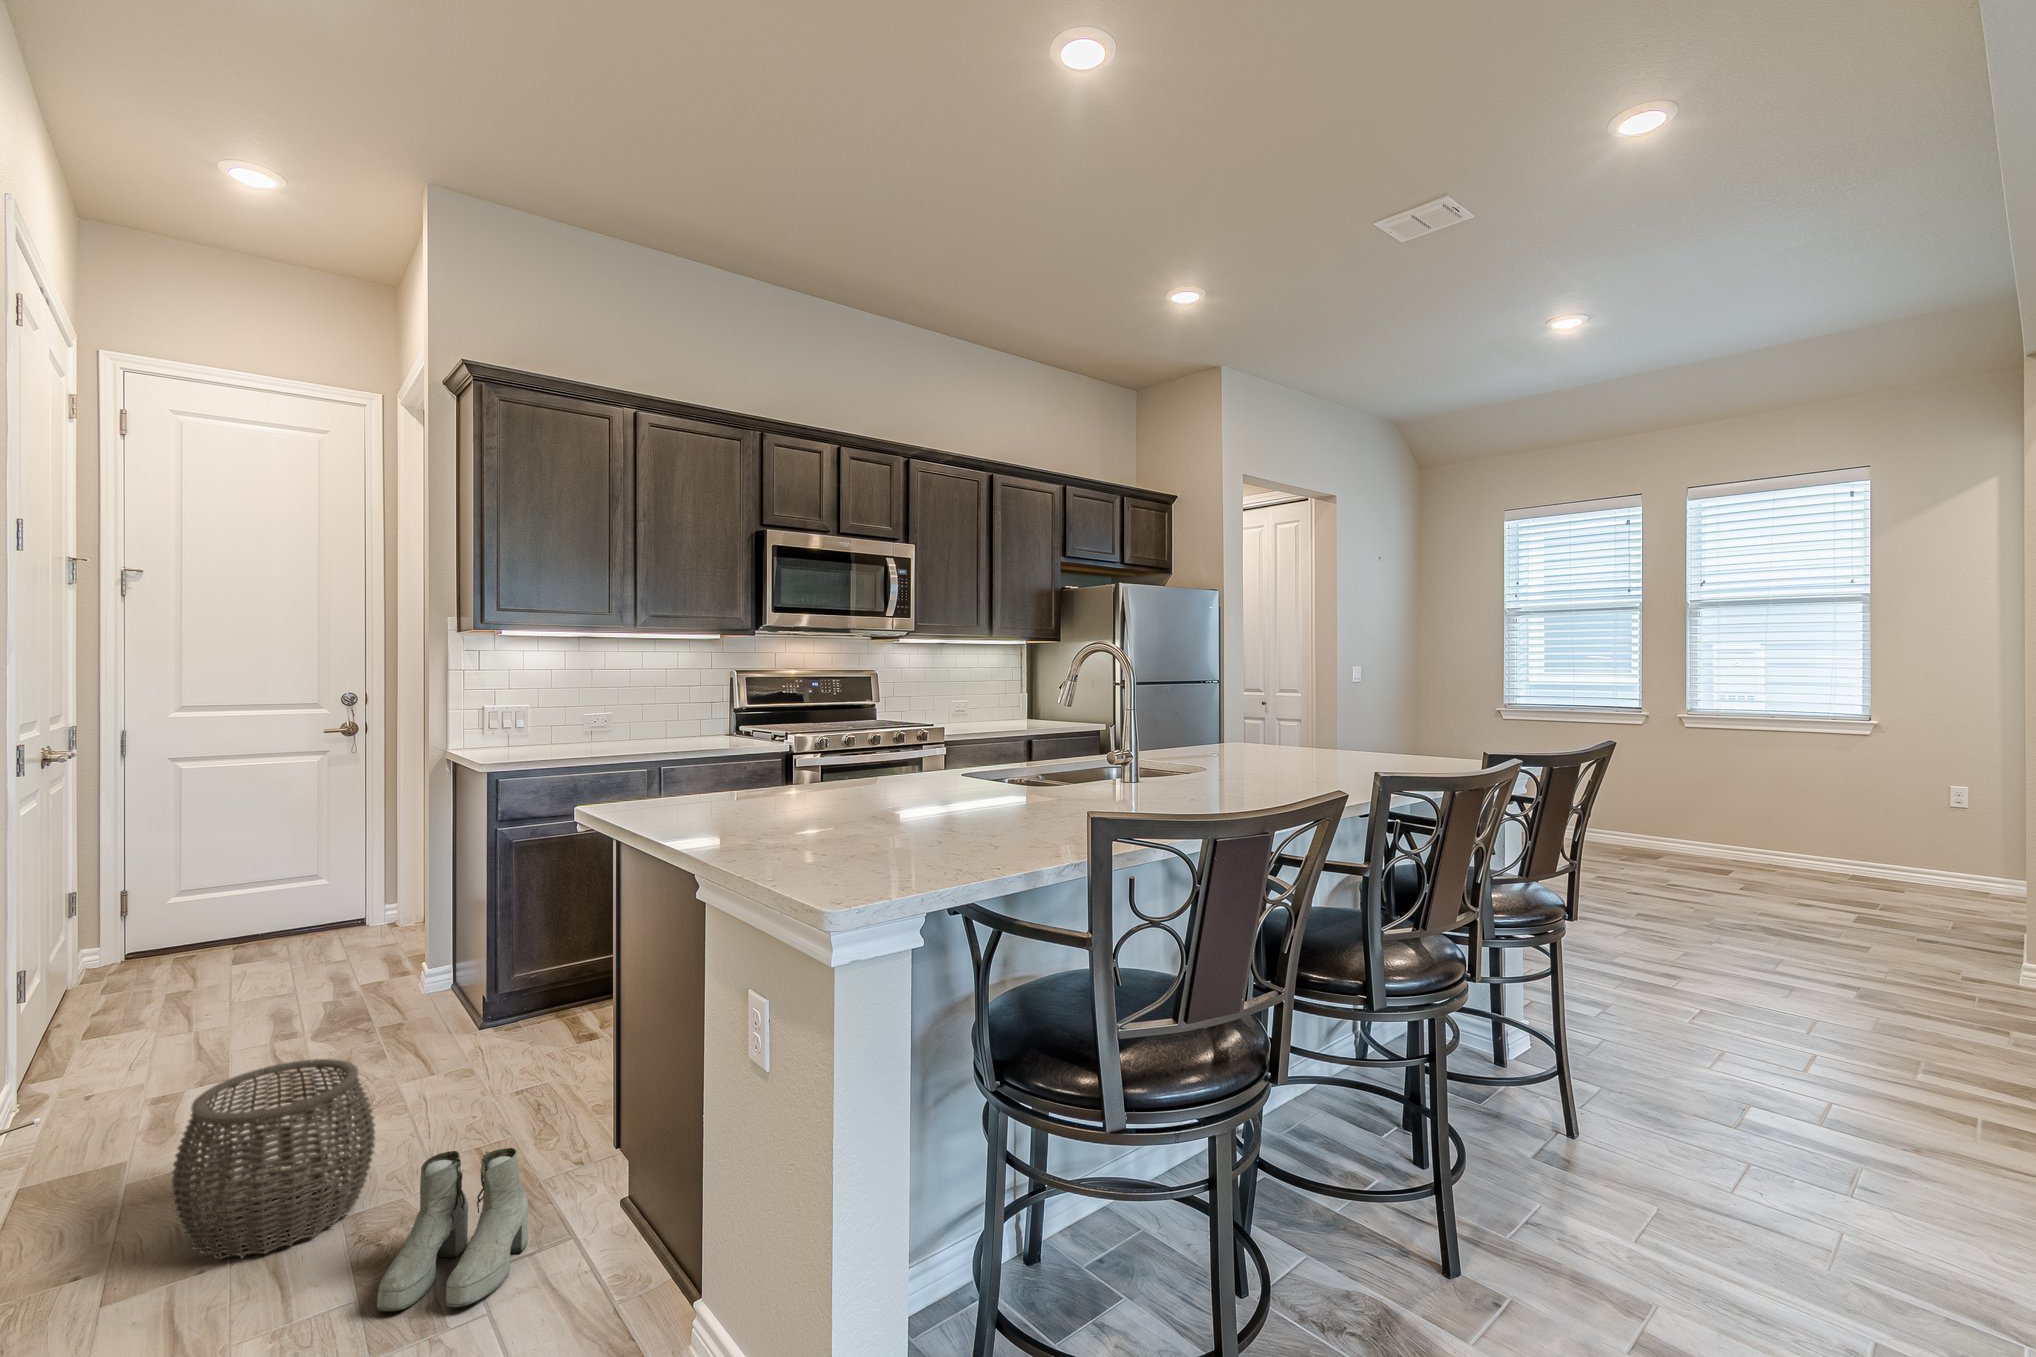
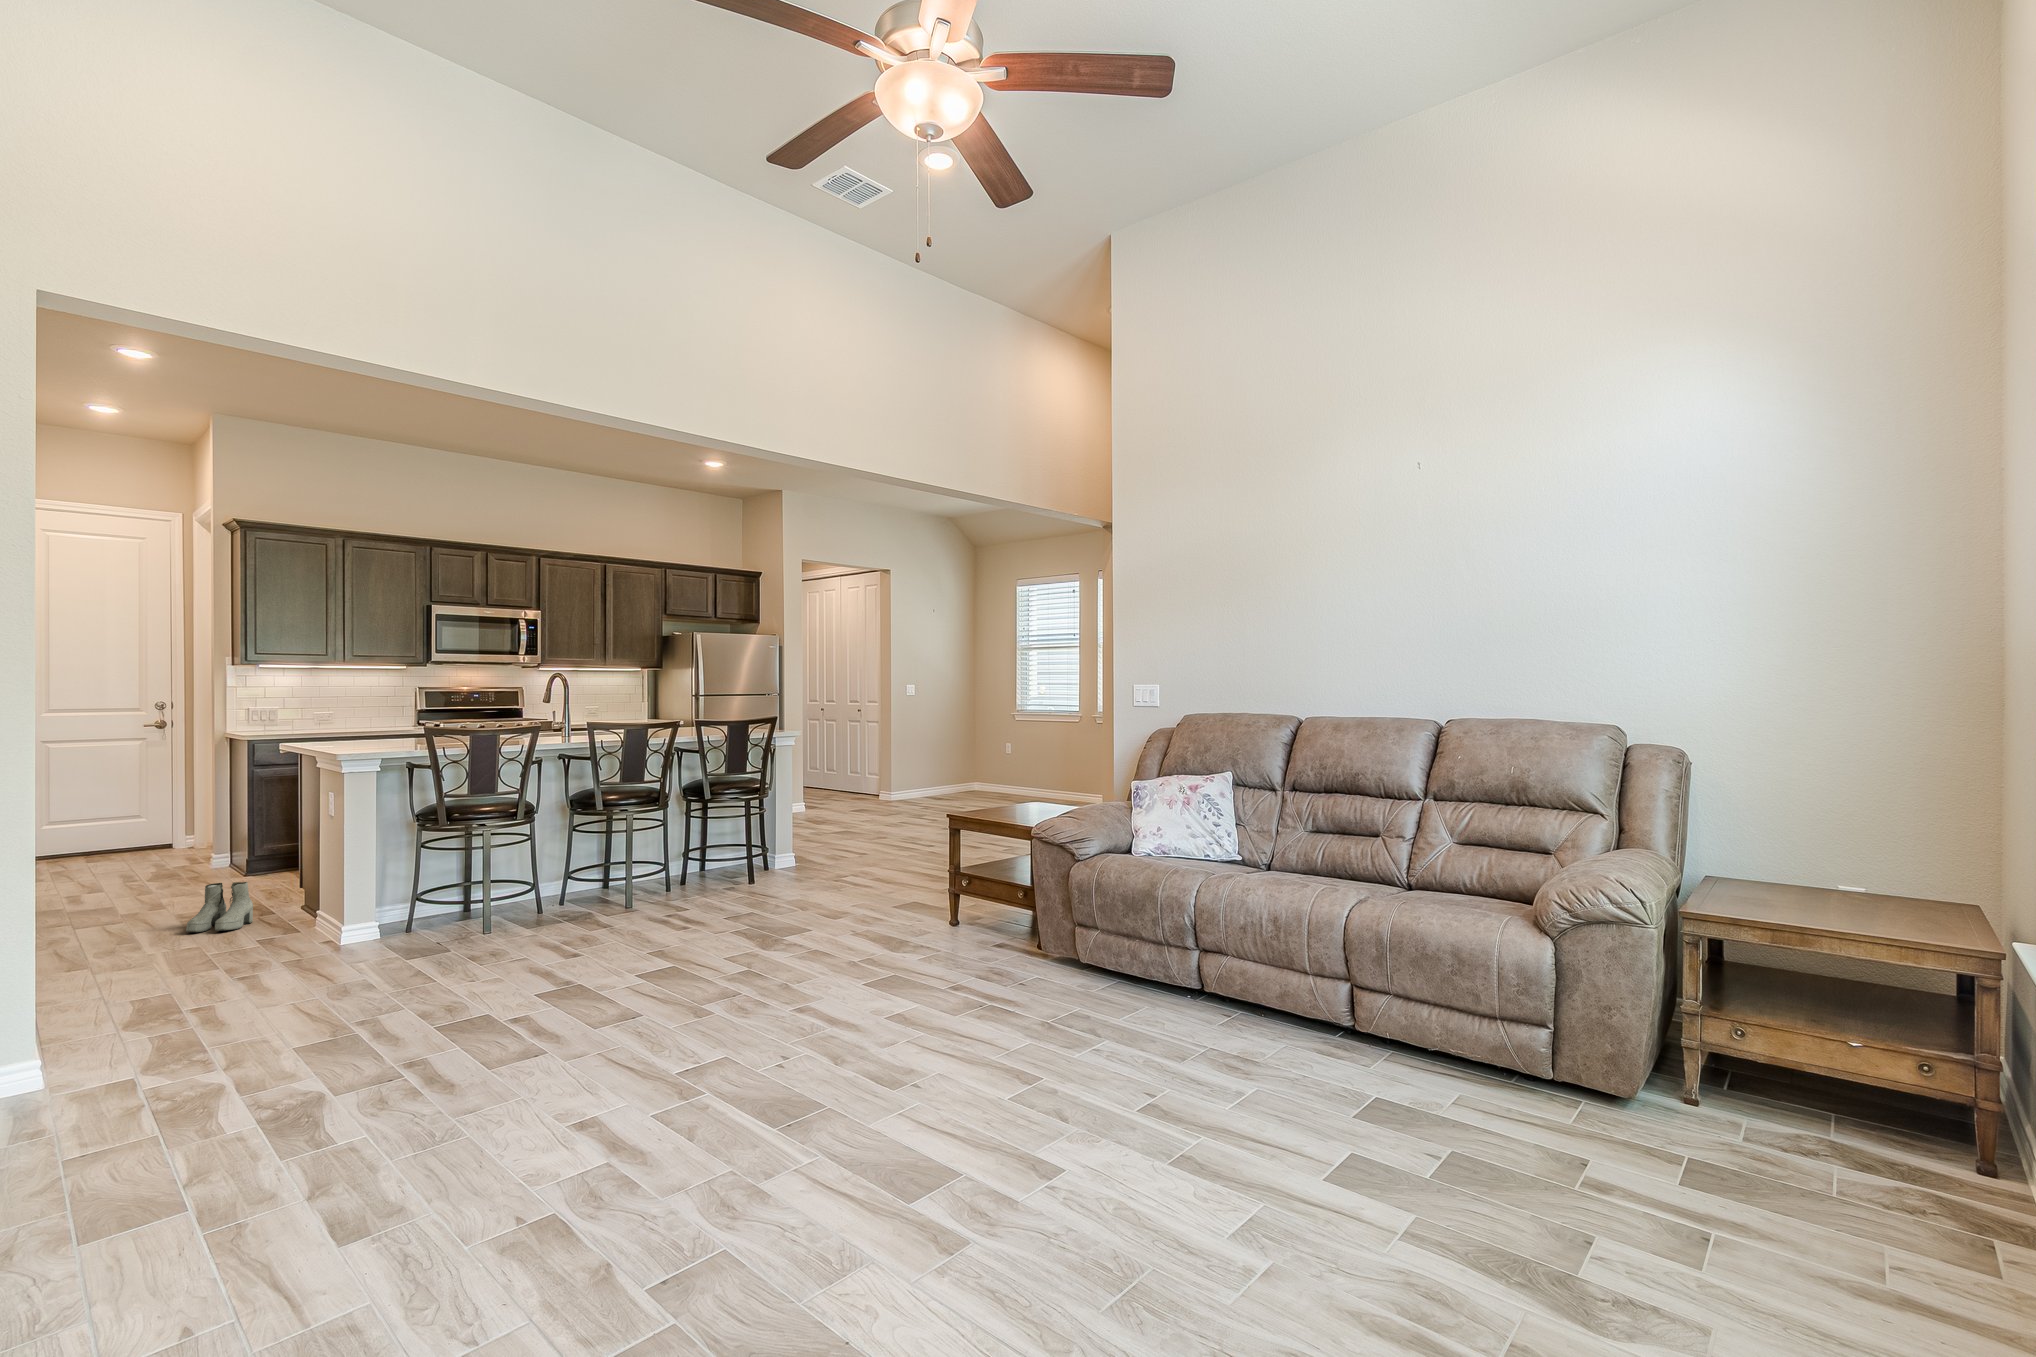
woven basket: present [172,1059,375,1259] -> none [93,859,184,927]

